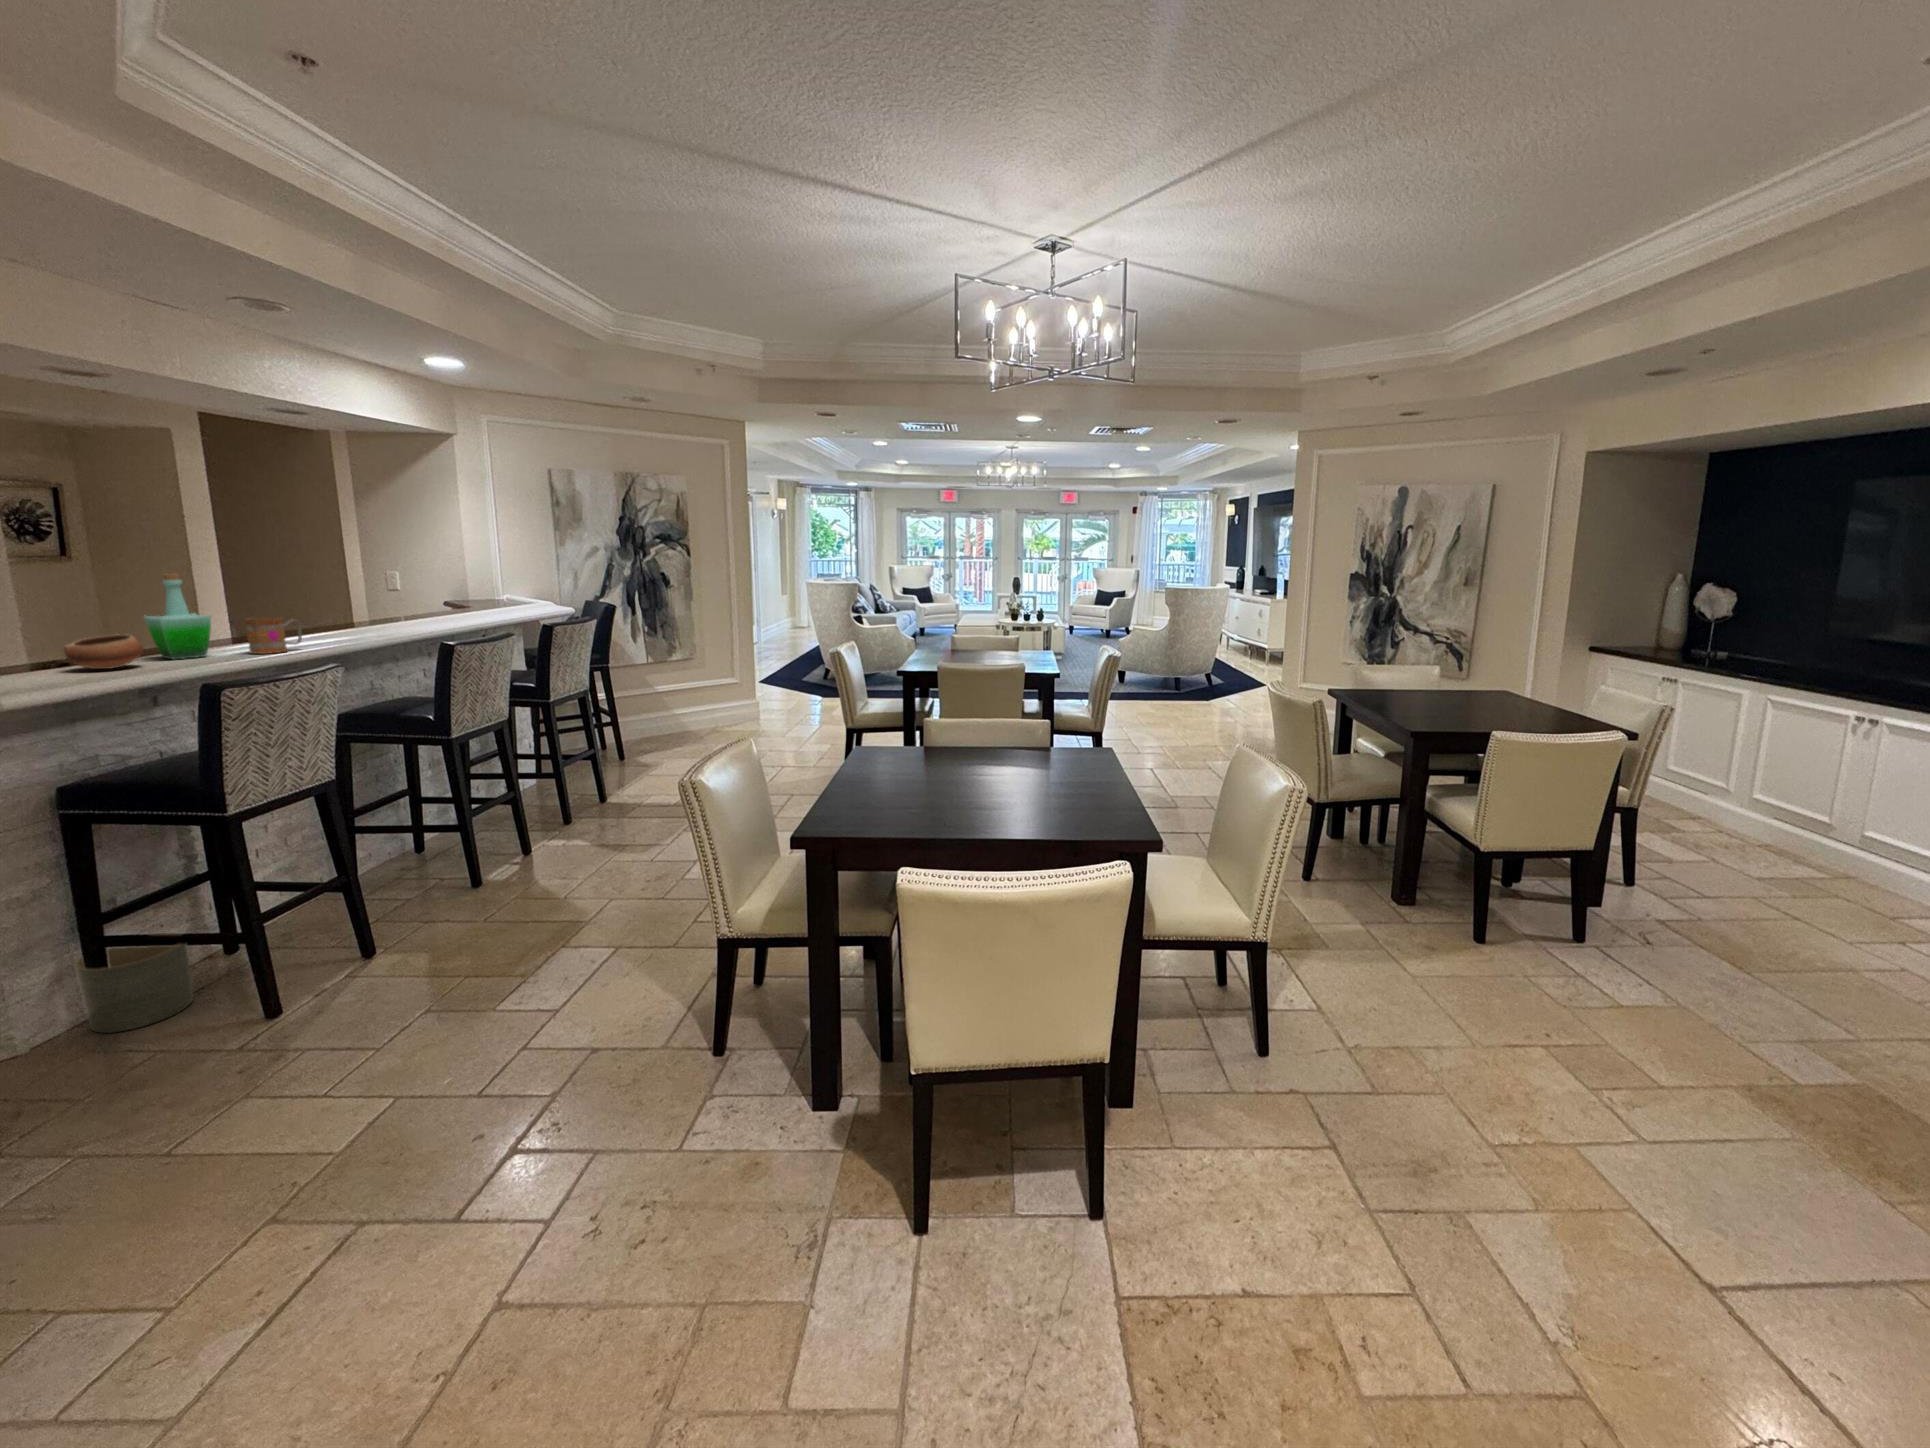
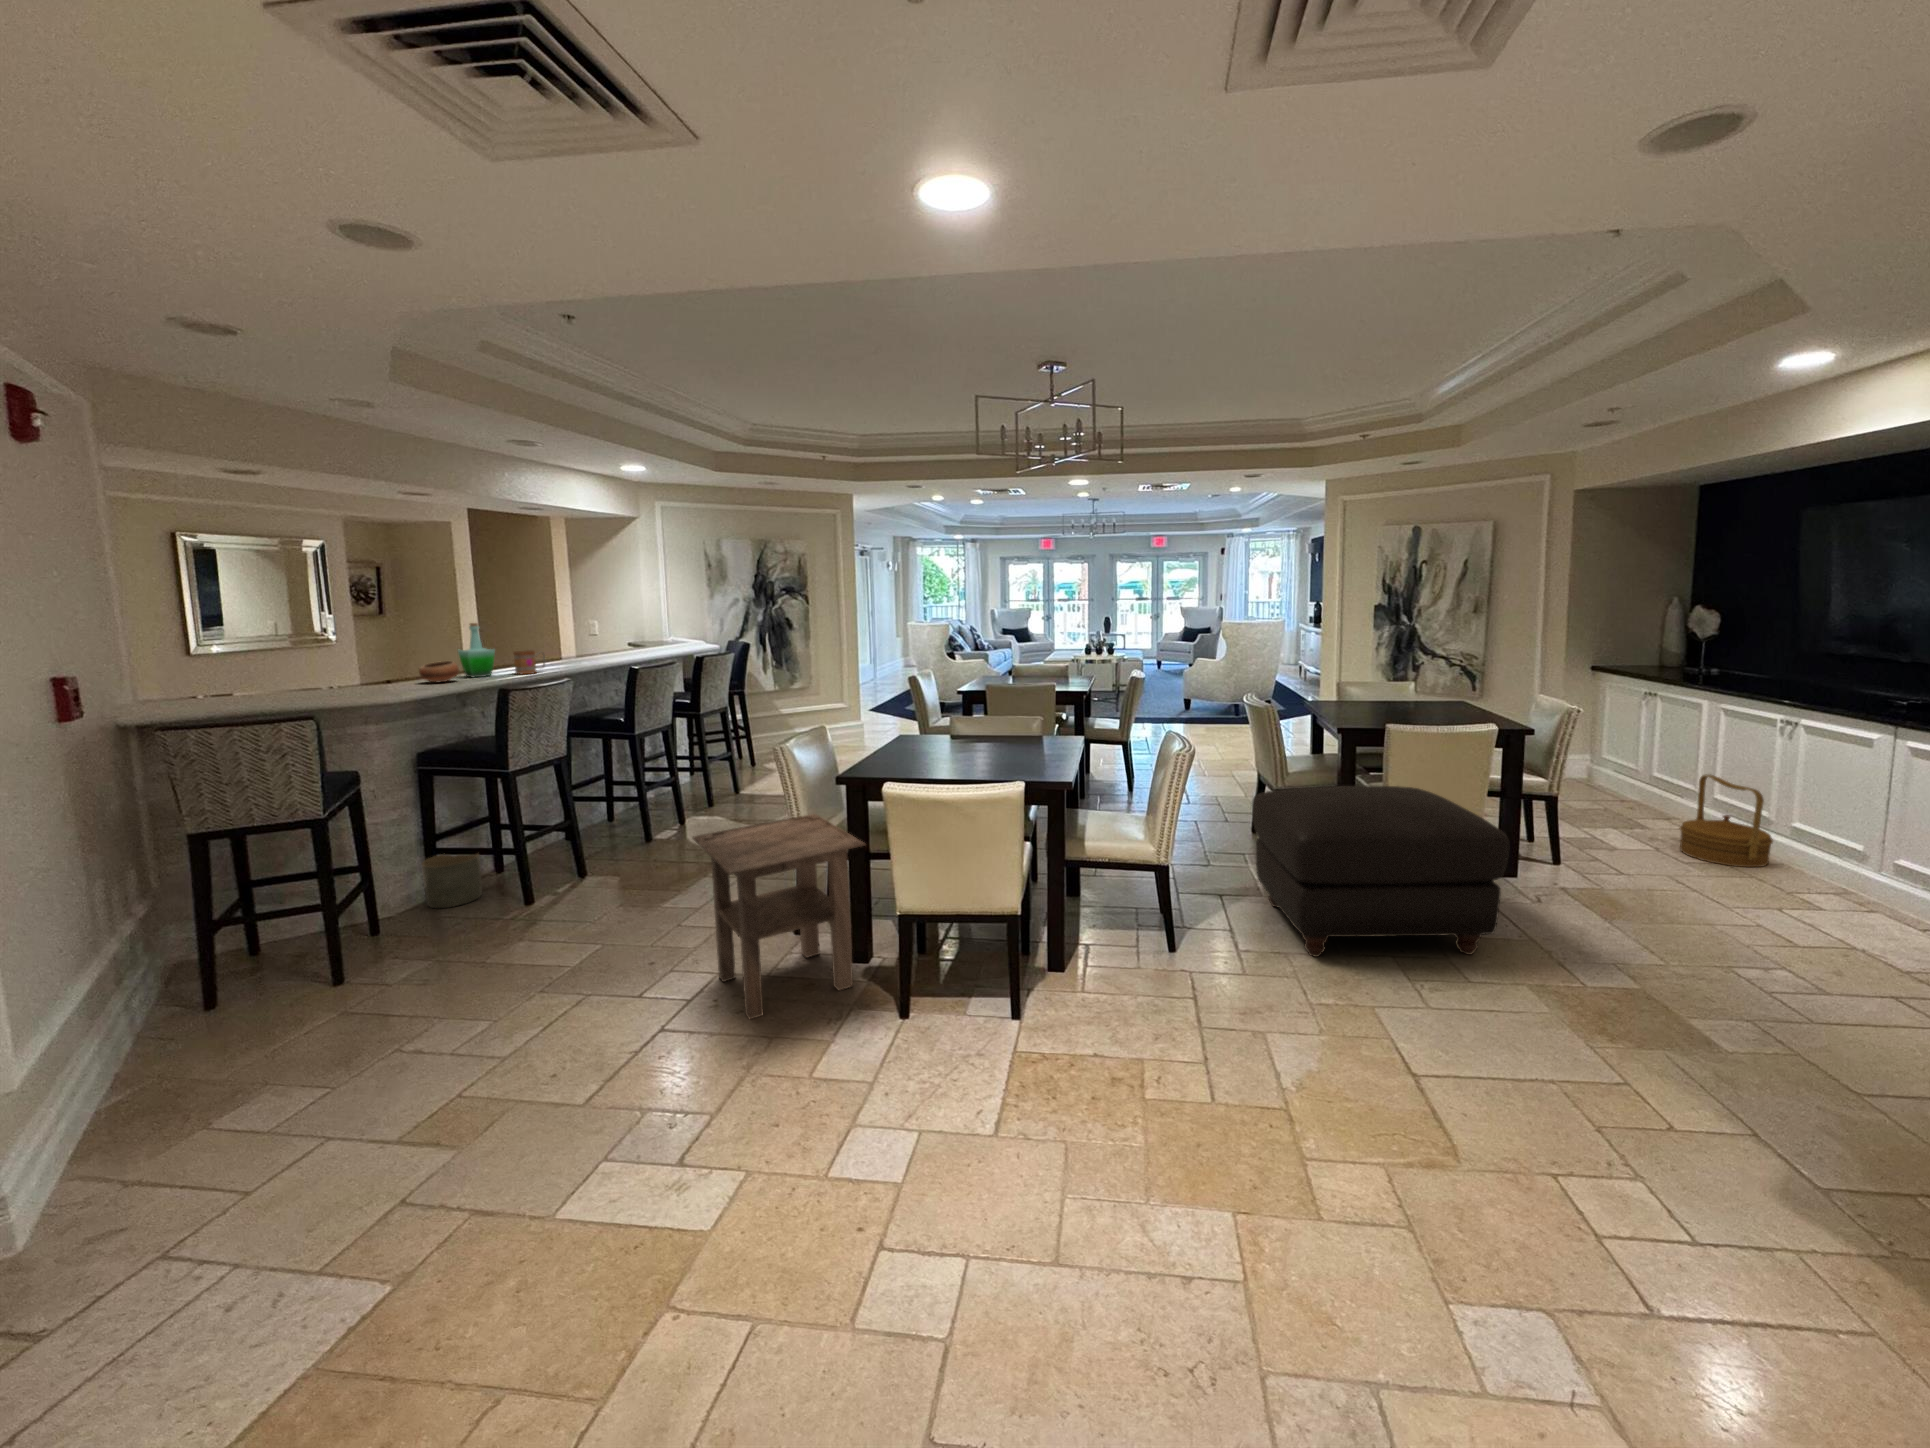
woven basket: none [1736,776,1848,883] -> present [1679,774,1773,867]
ottoman: none [1330,813,1703,1054] -> present [1252,786,1510,957]
side table: none [547,884,849,1262] -> present [693,814,865,1019]

